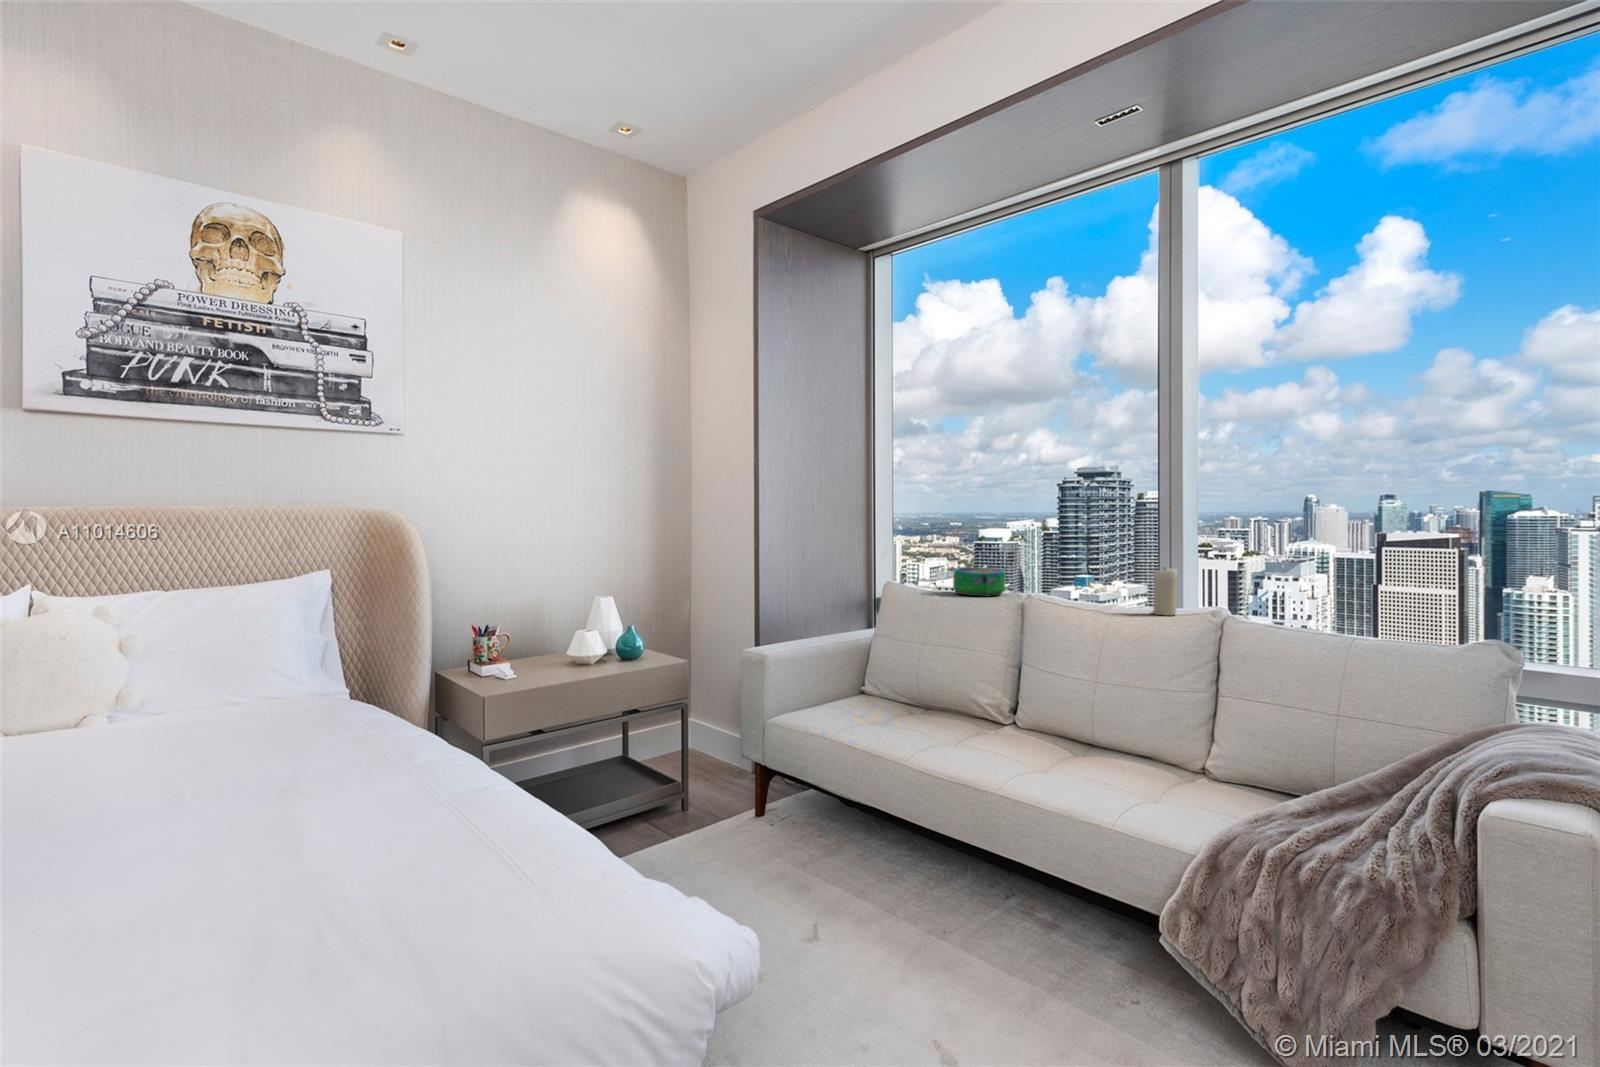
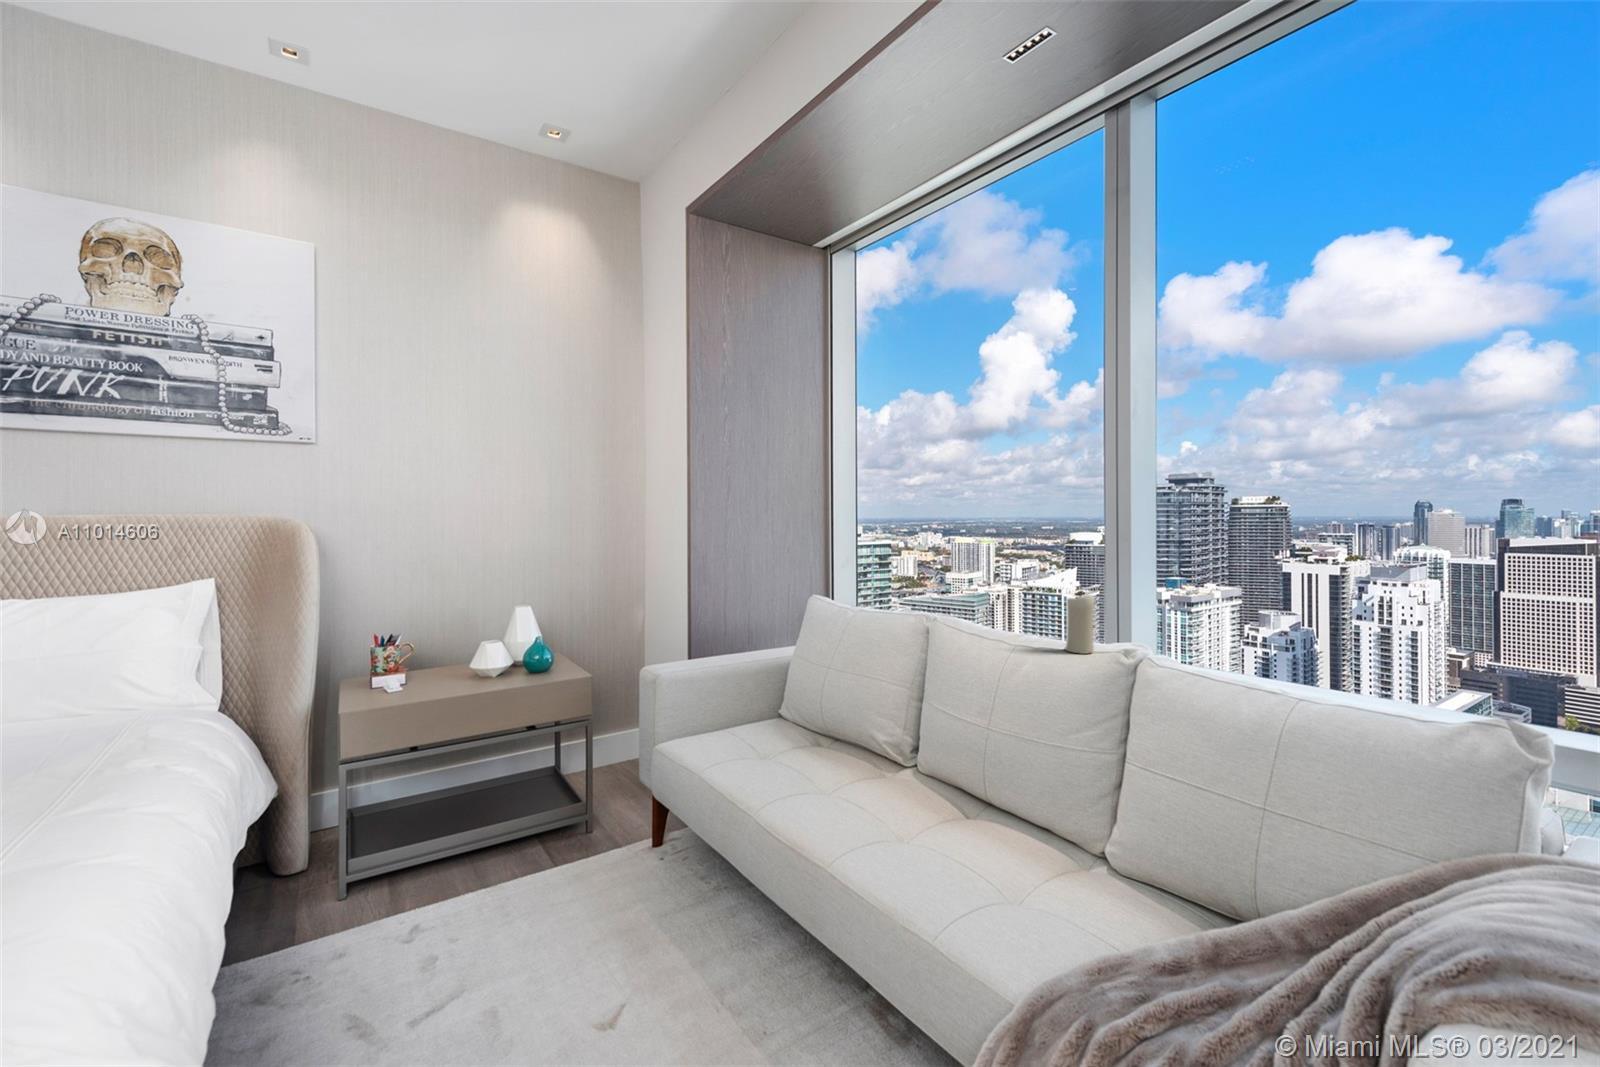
decorative bowl: present [953,567,1005,596] -> none [872,584,929,619]

